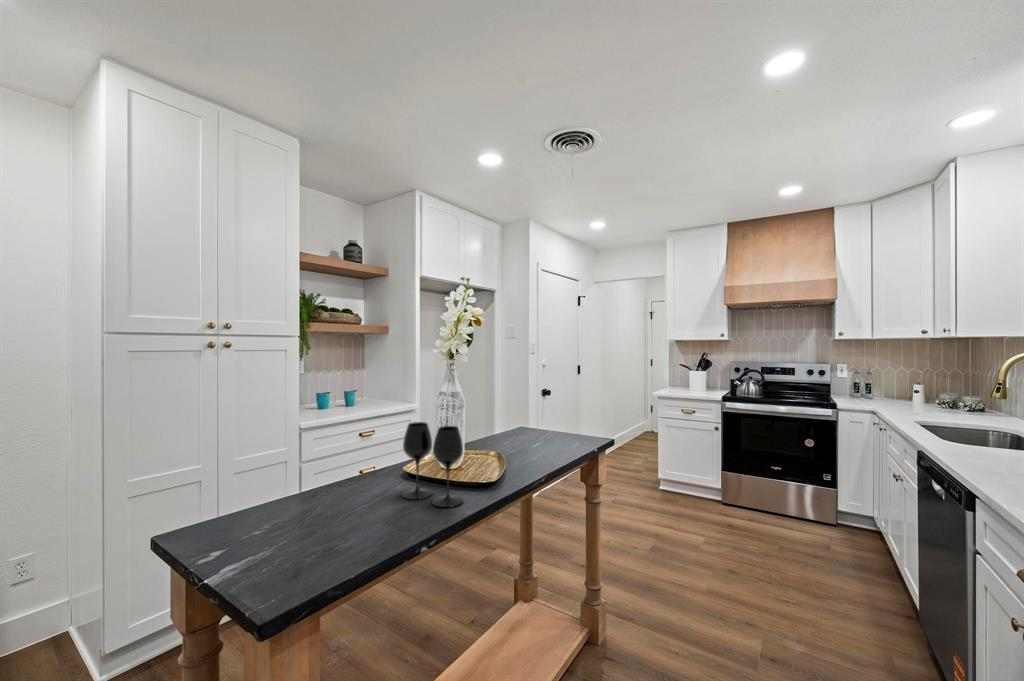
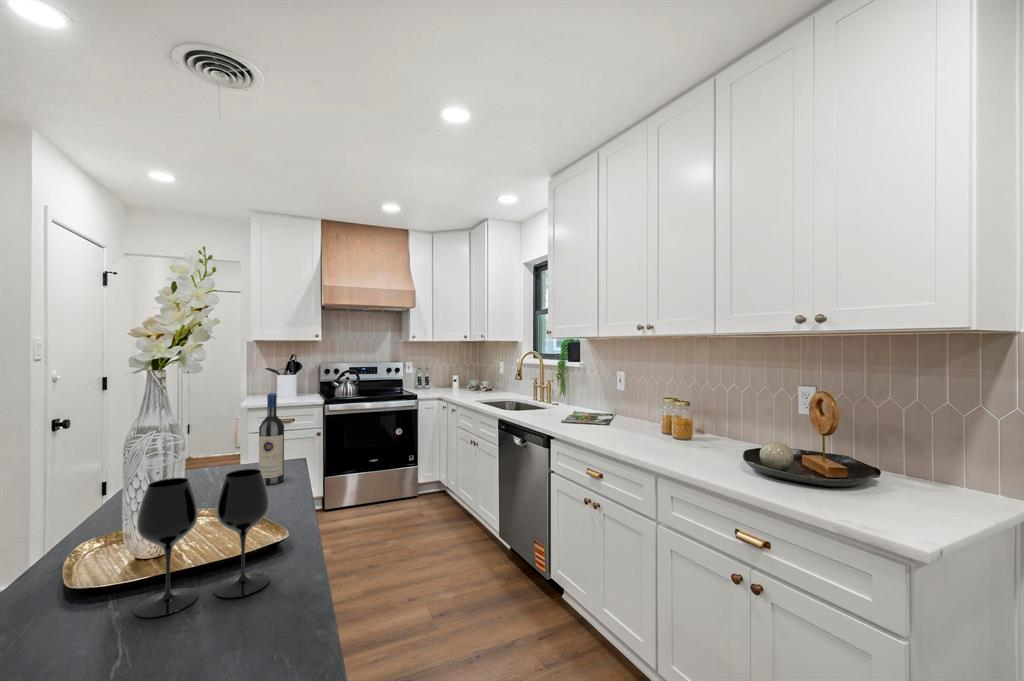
wine bottle: none [558,381,575,452] -> present [259,393,284,485]

